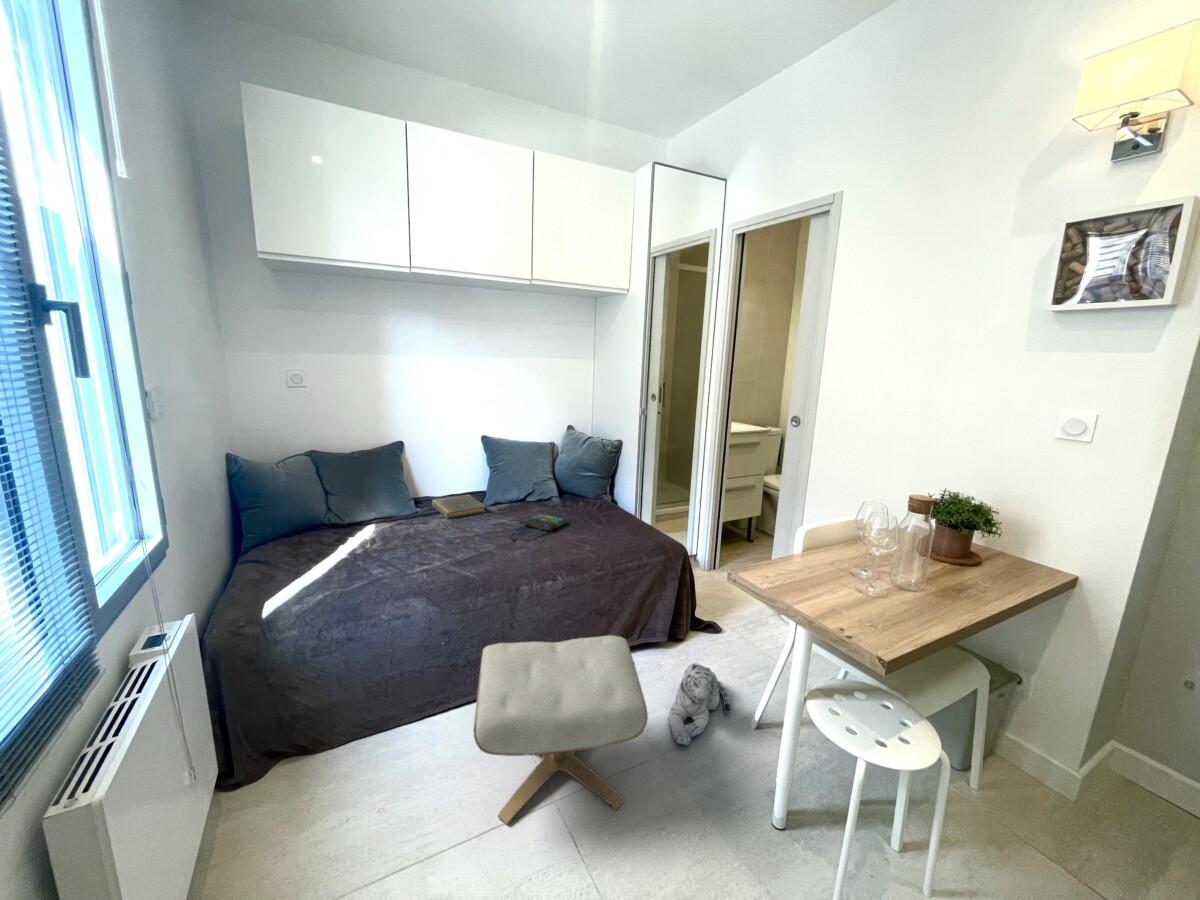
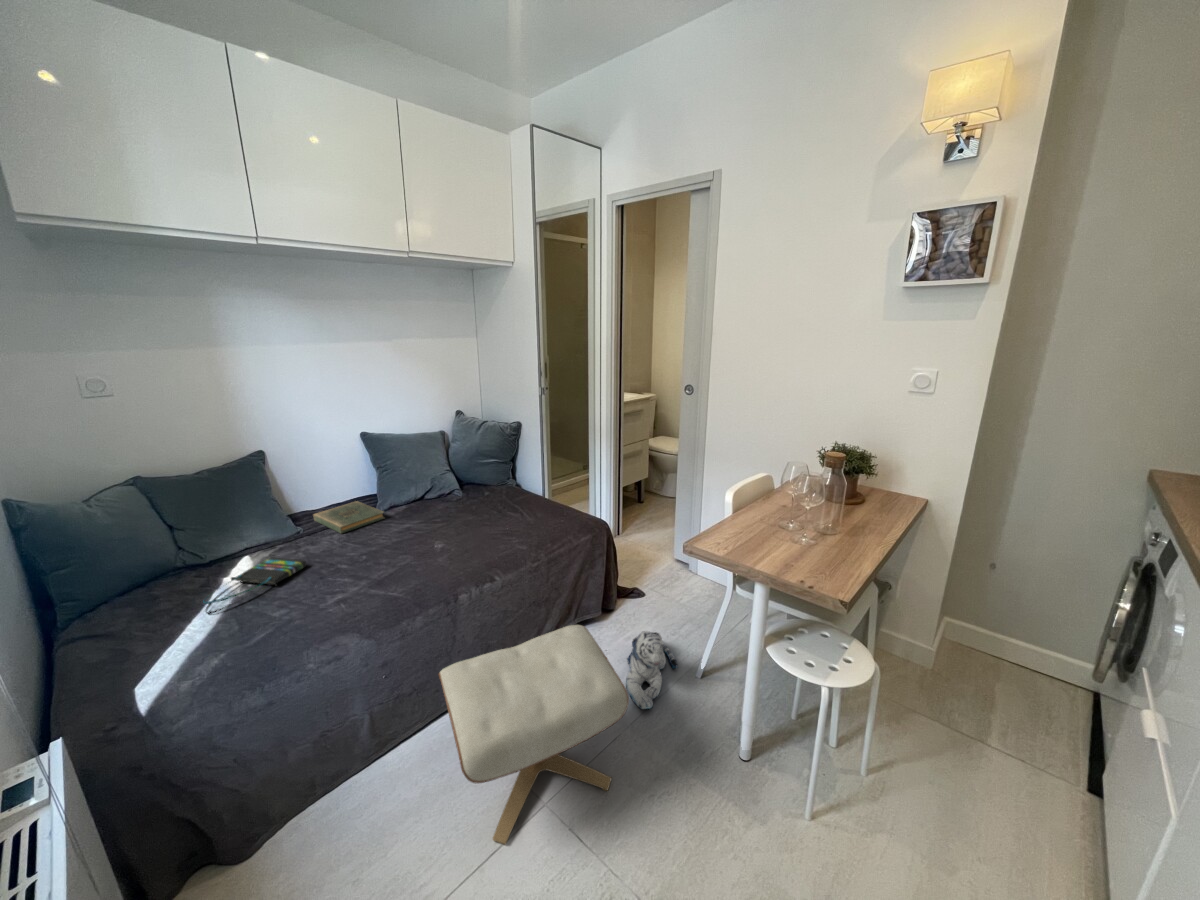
tote bag: present [512,514,566,541] -> present [203,558,306,614]

